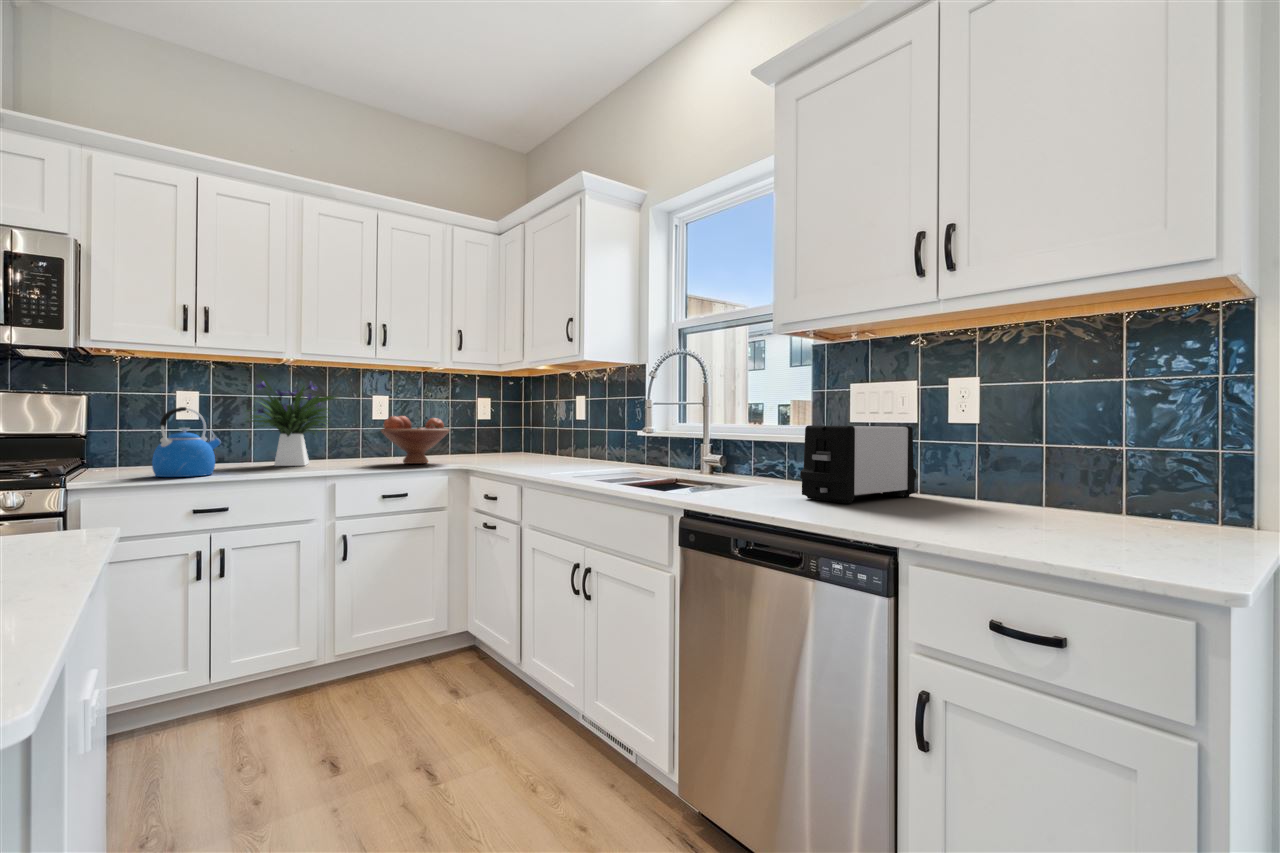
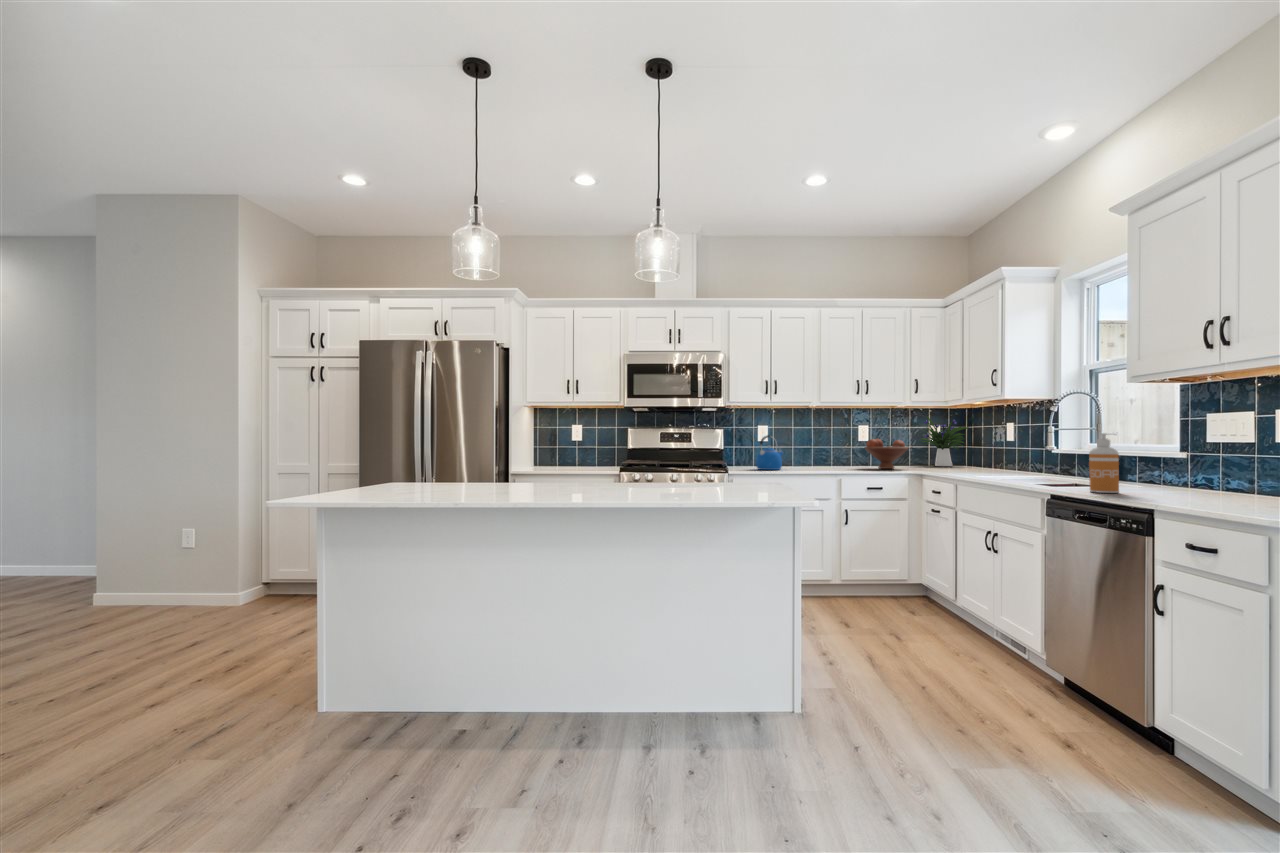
flower arrangement: present [248,374,337,466] -> present [921,416,969,466]
soap dispenser: none [753,408,793,508] -> present [1089,433,1119,493]
toaster: present [800,425,916,503] -> none [1138,444,1253,495]

